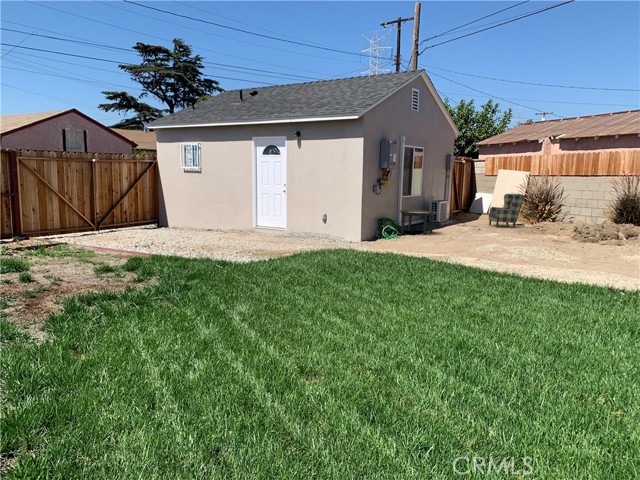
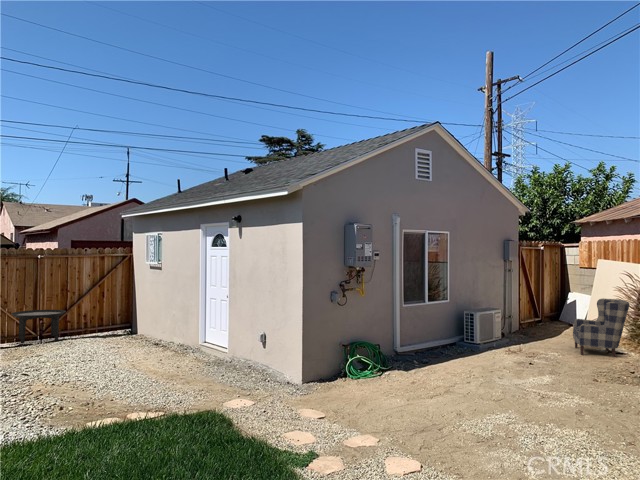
round table: present [400,210,437,235] -> present [11,310,66,344]

